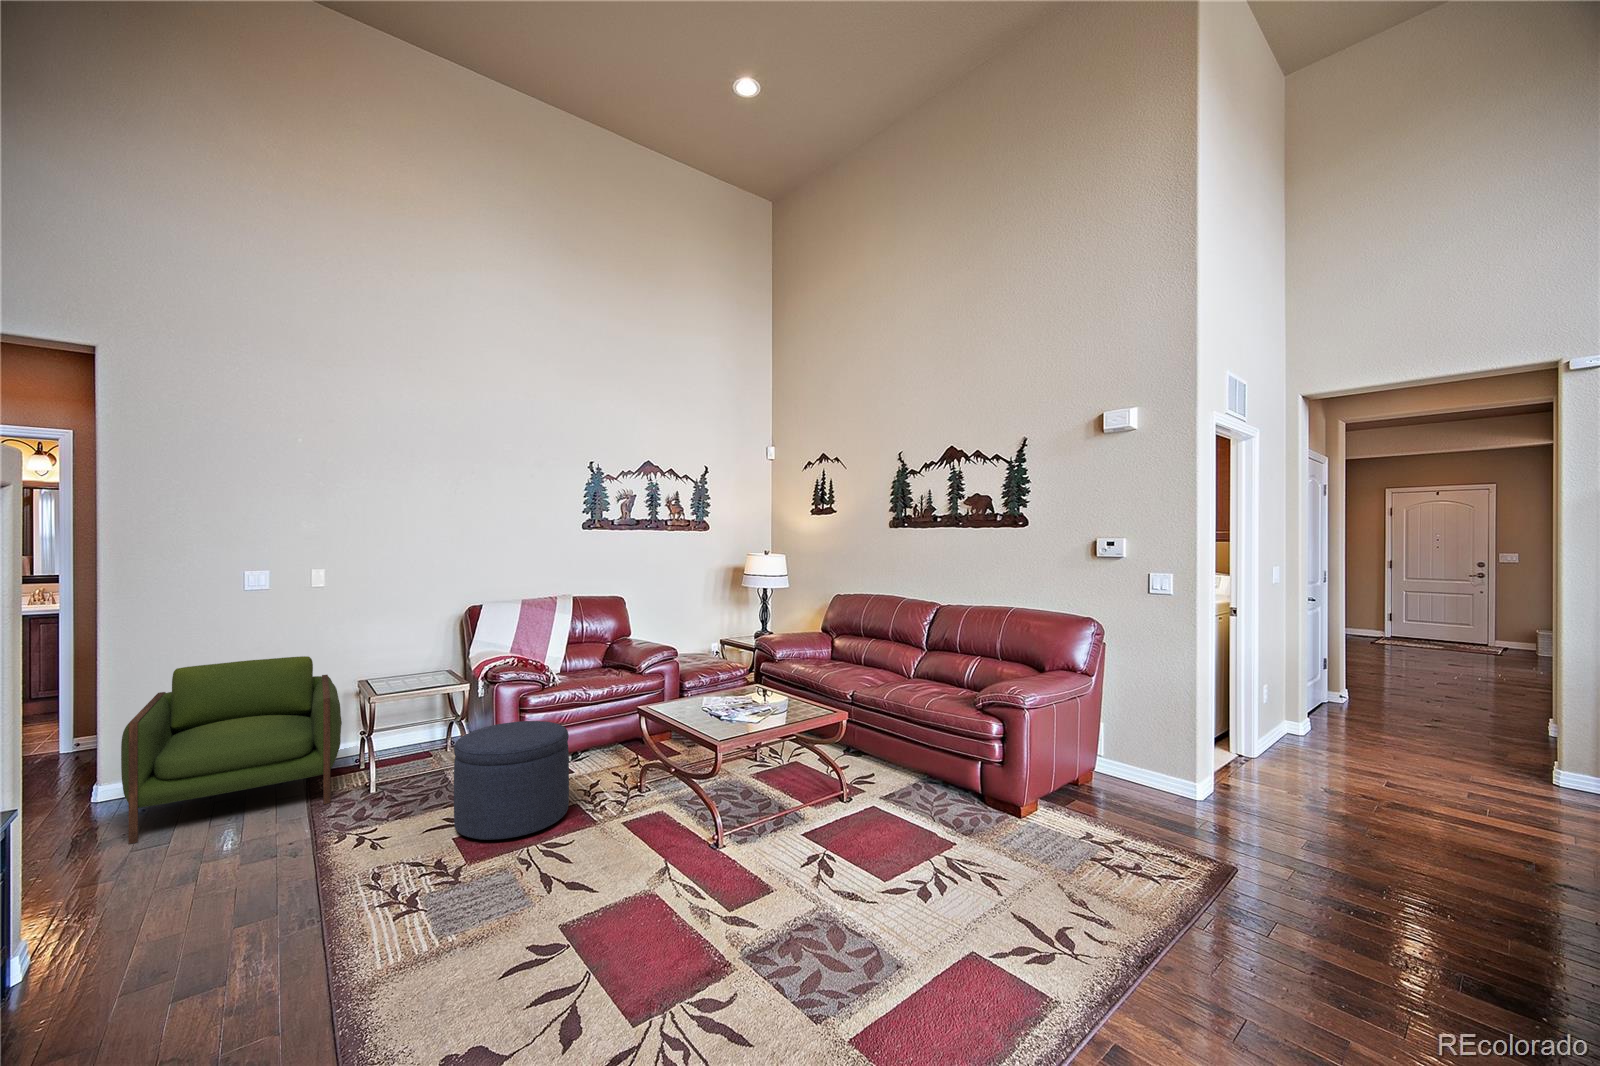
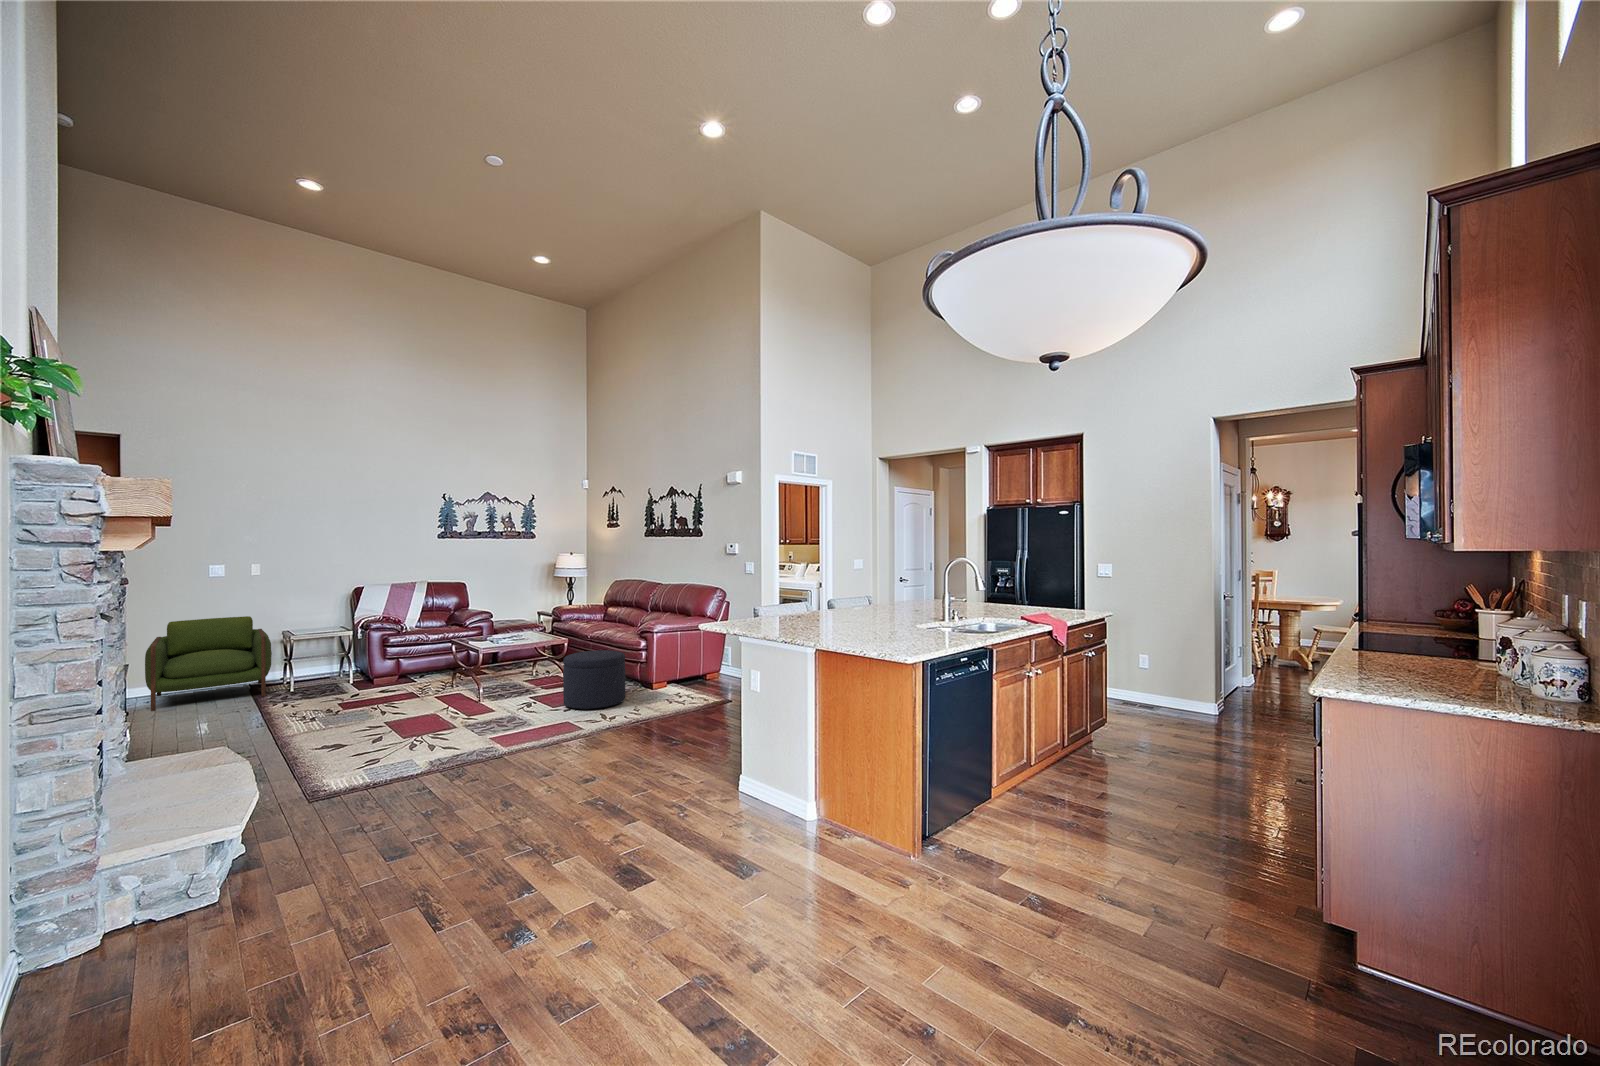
ottoman: present [454,721,569,840] -> present [563,650,625,710]

